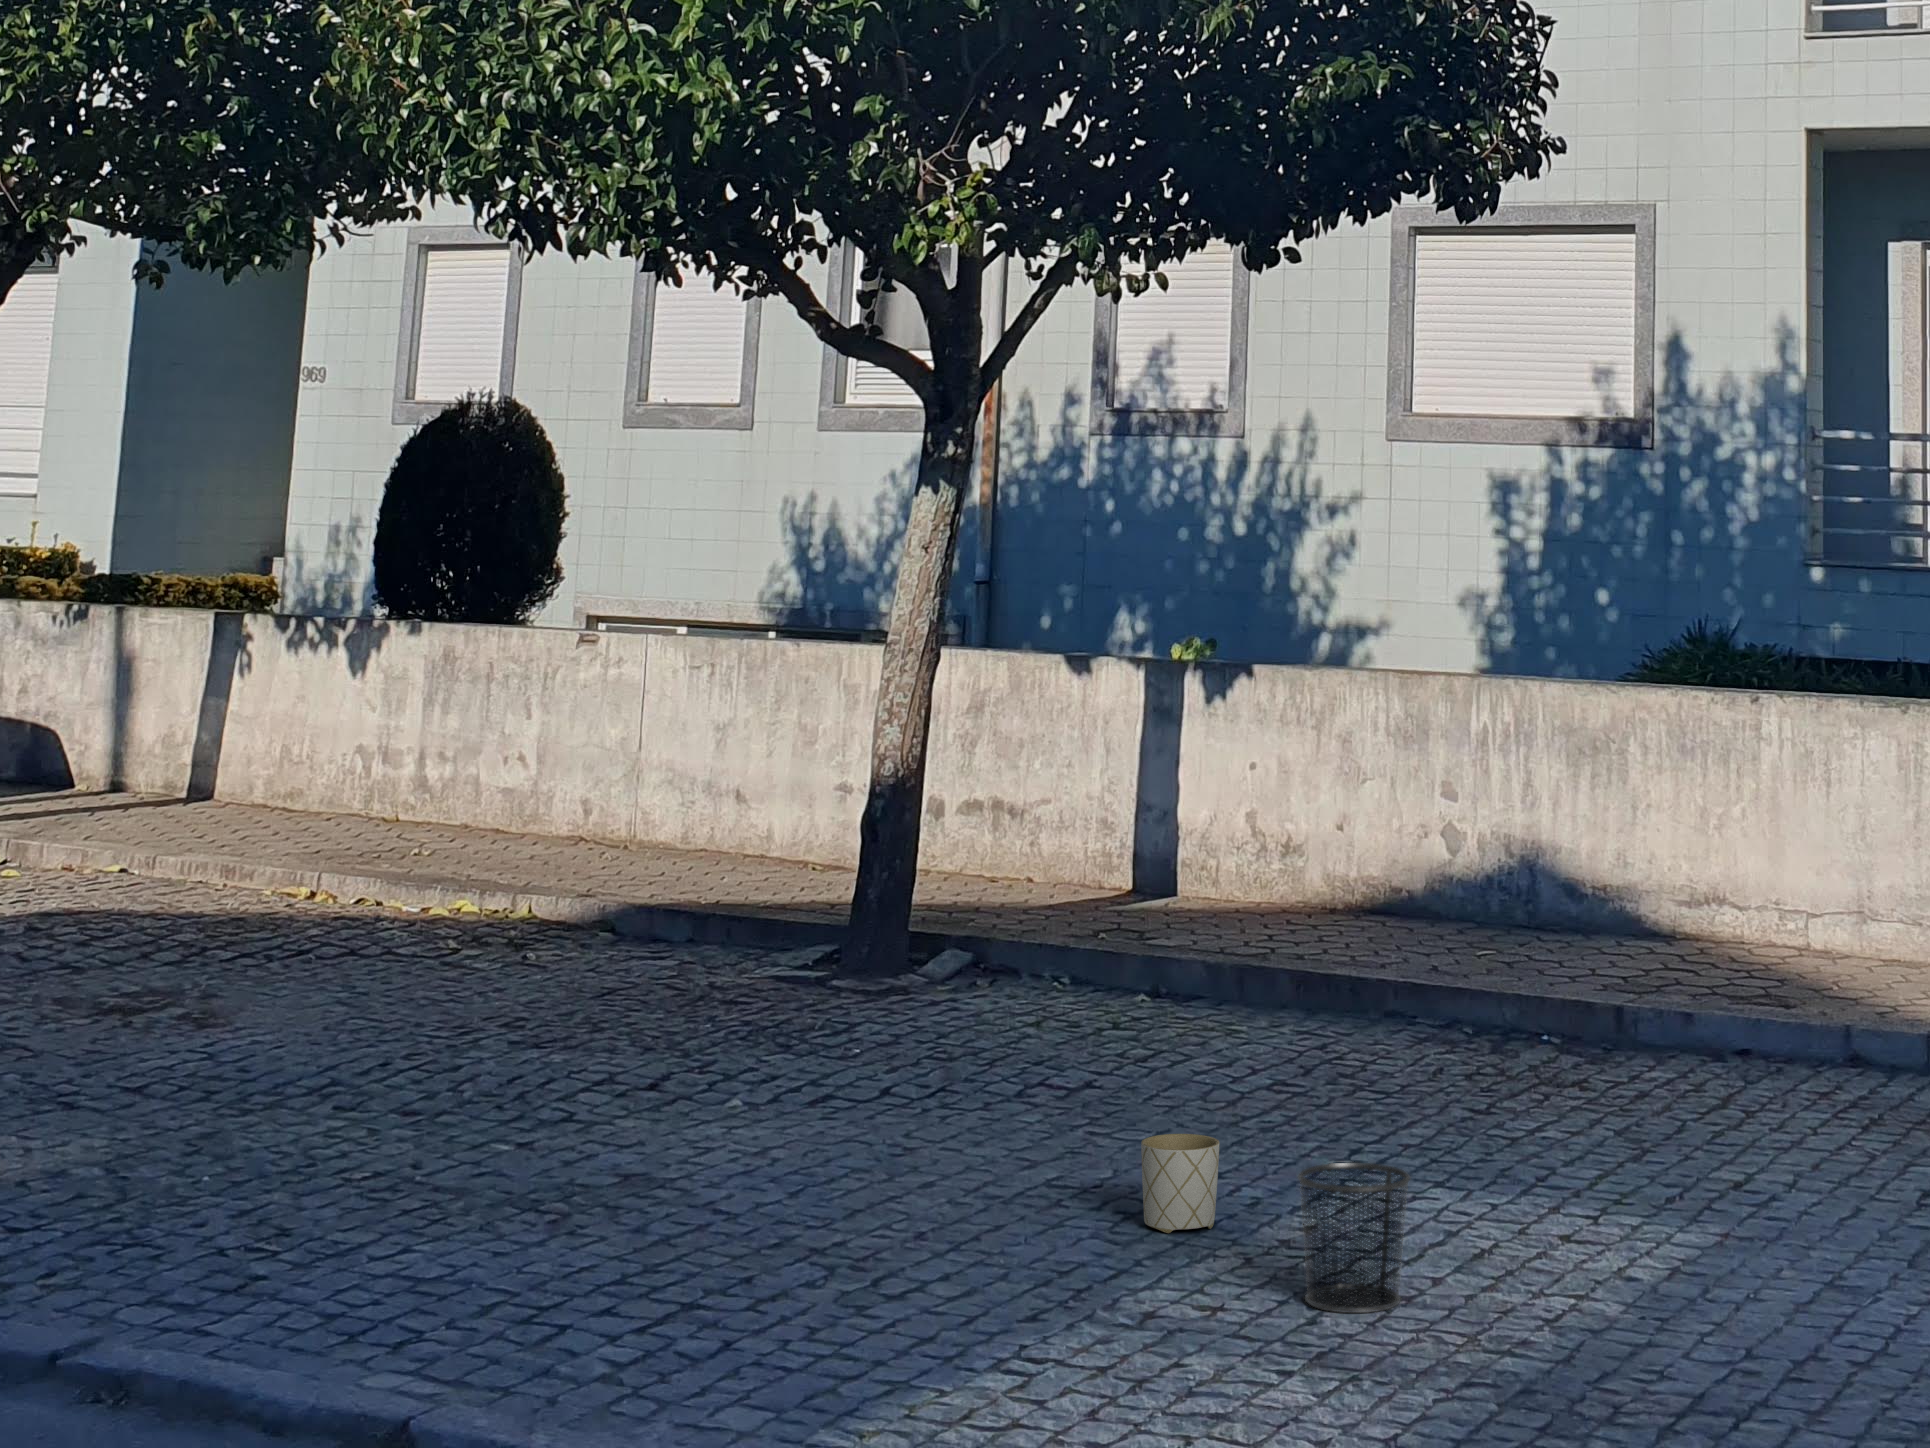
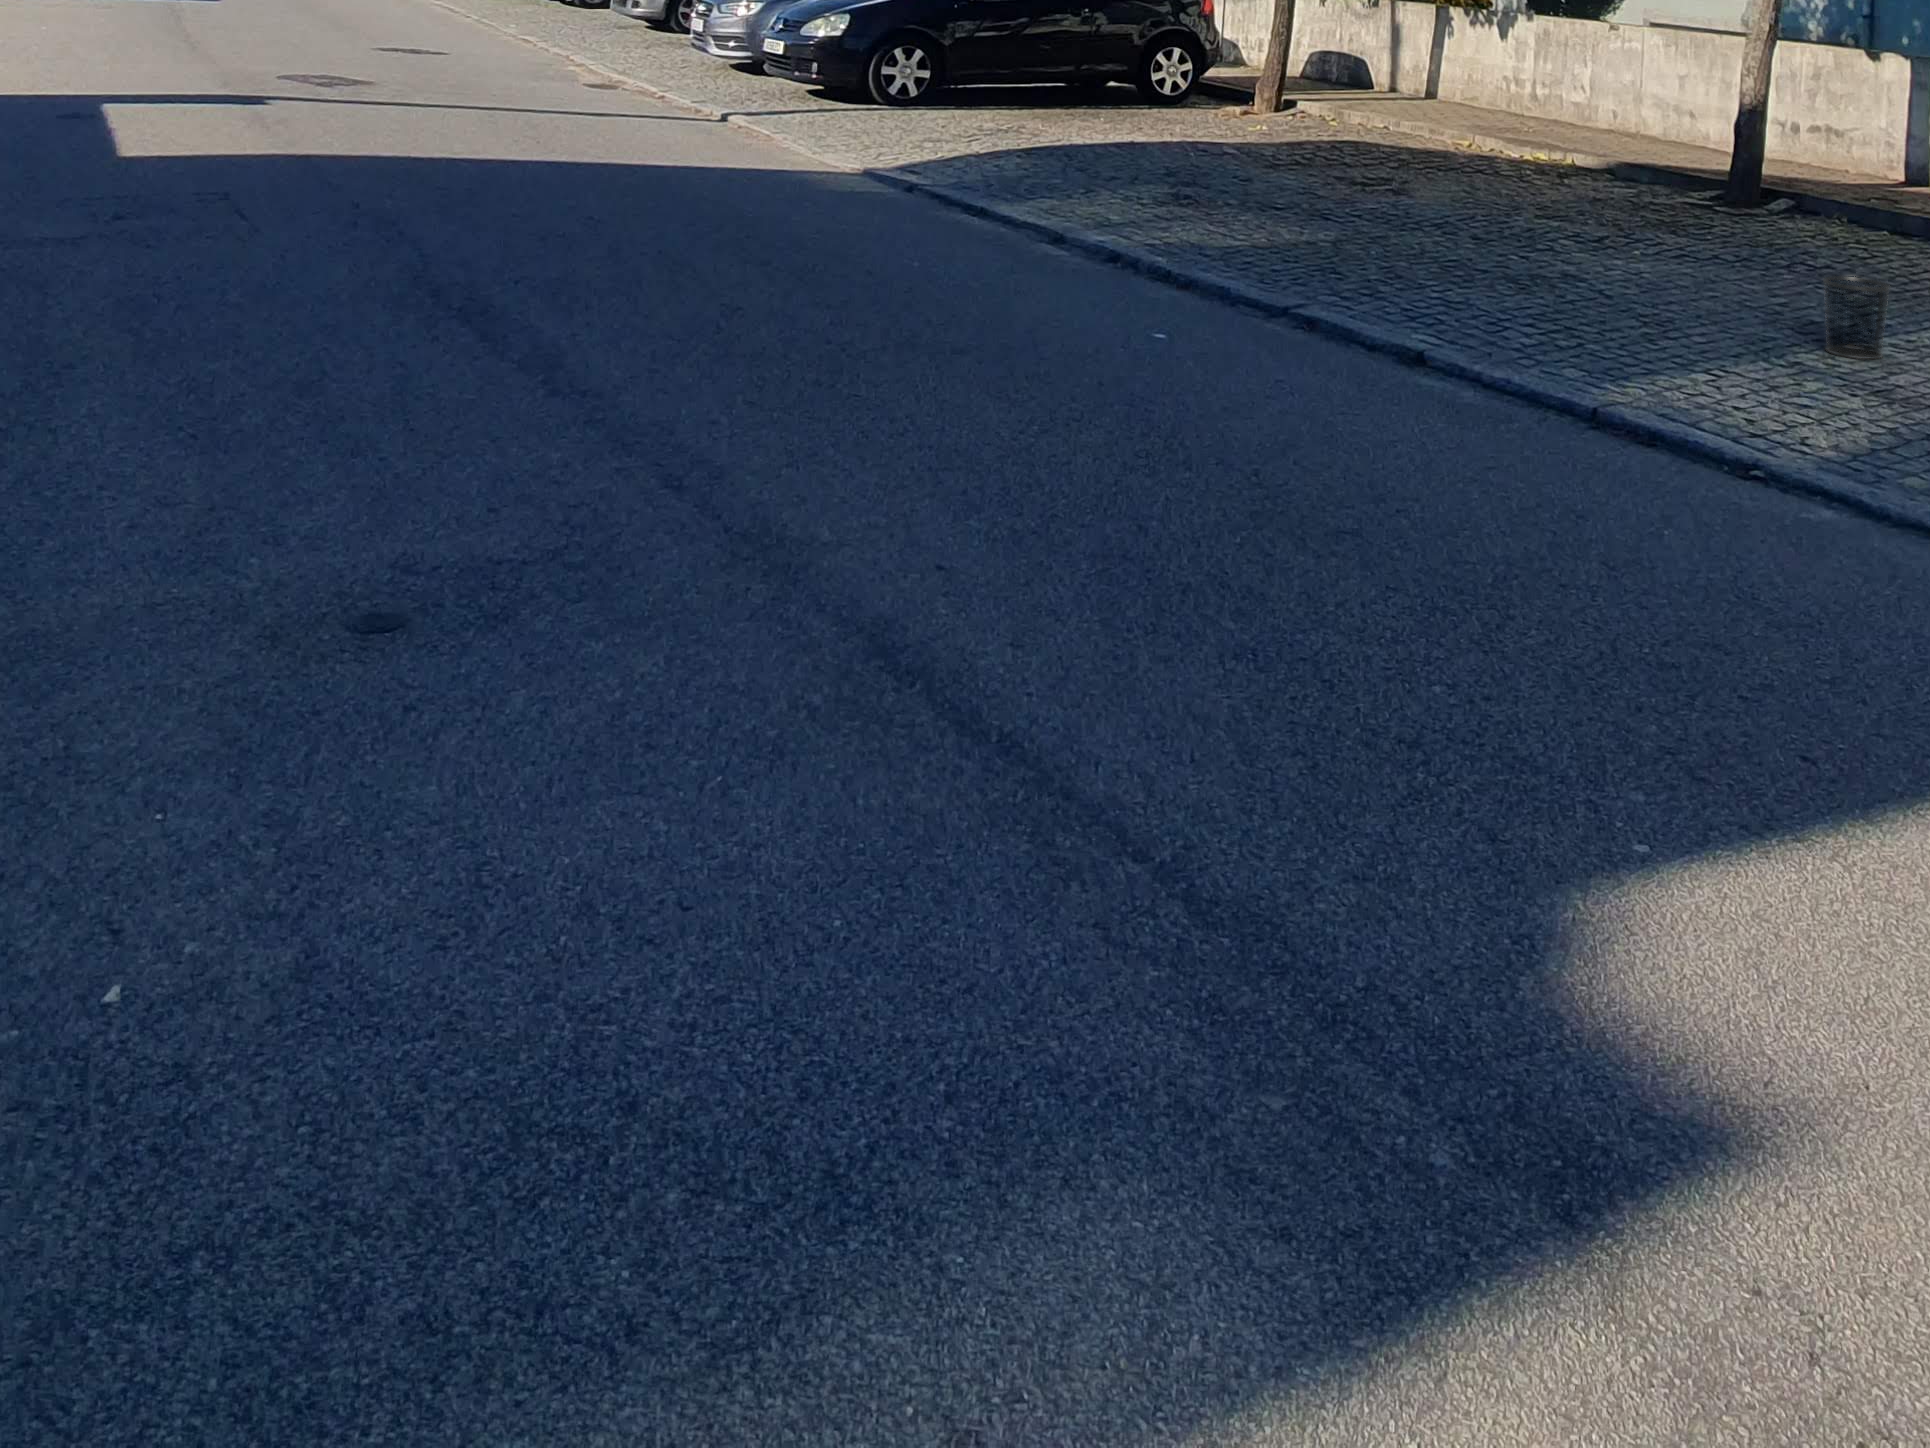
planter: present [1141,1134,1220,1233] -> none [1765,263,1811,318]

